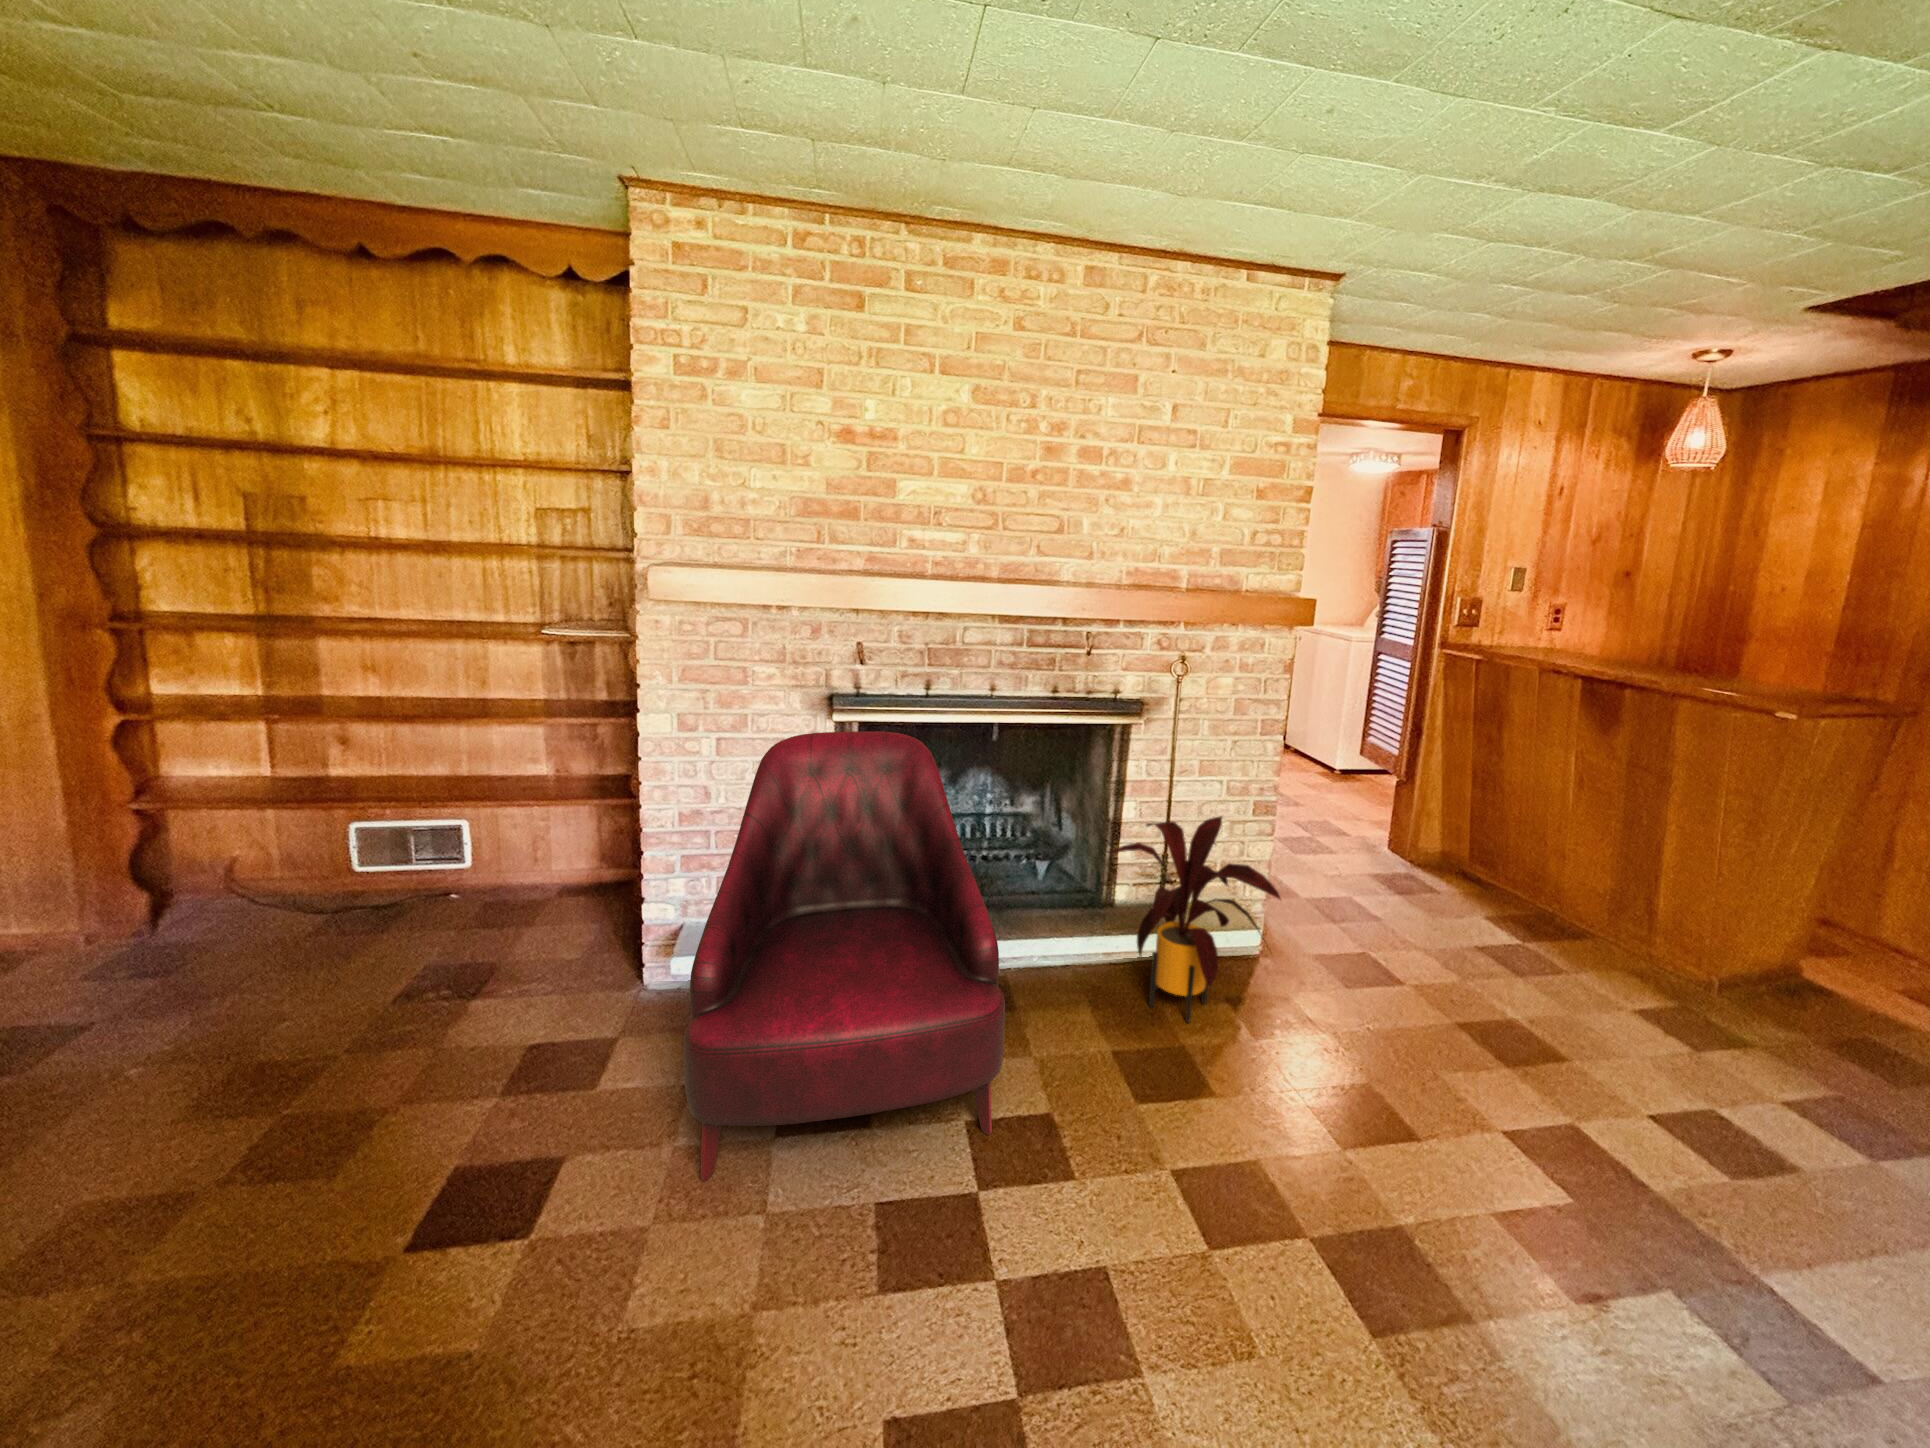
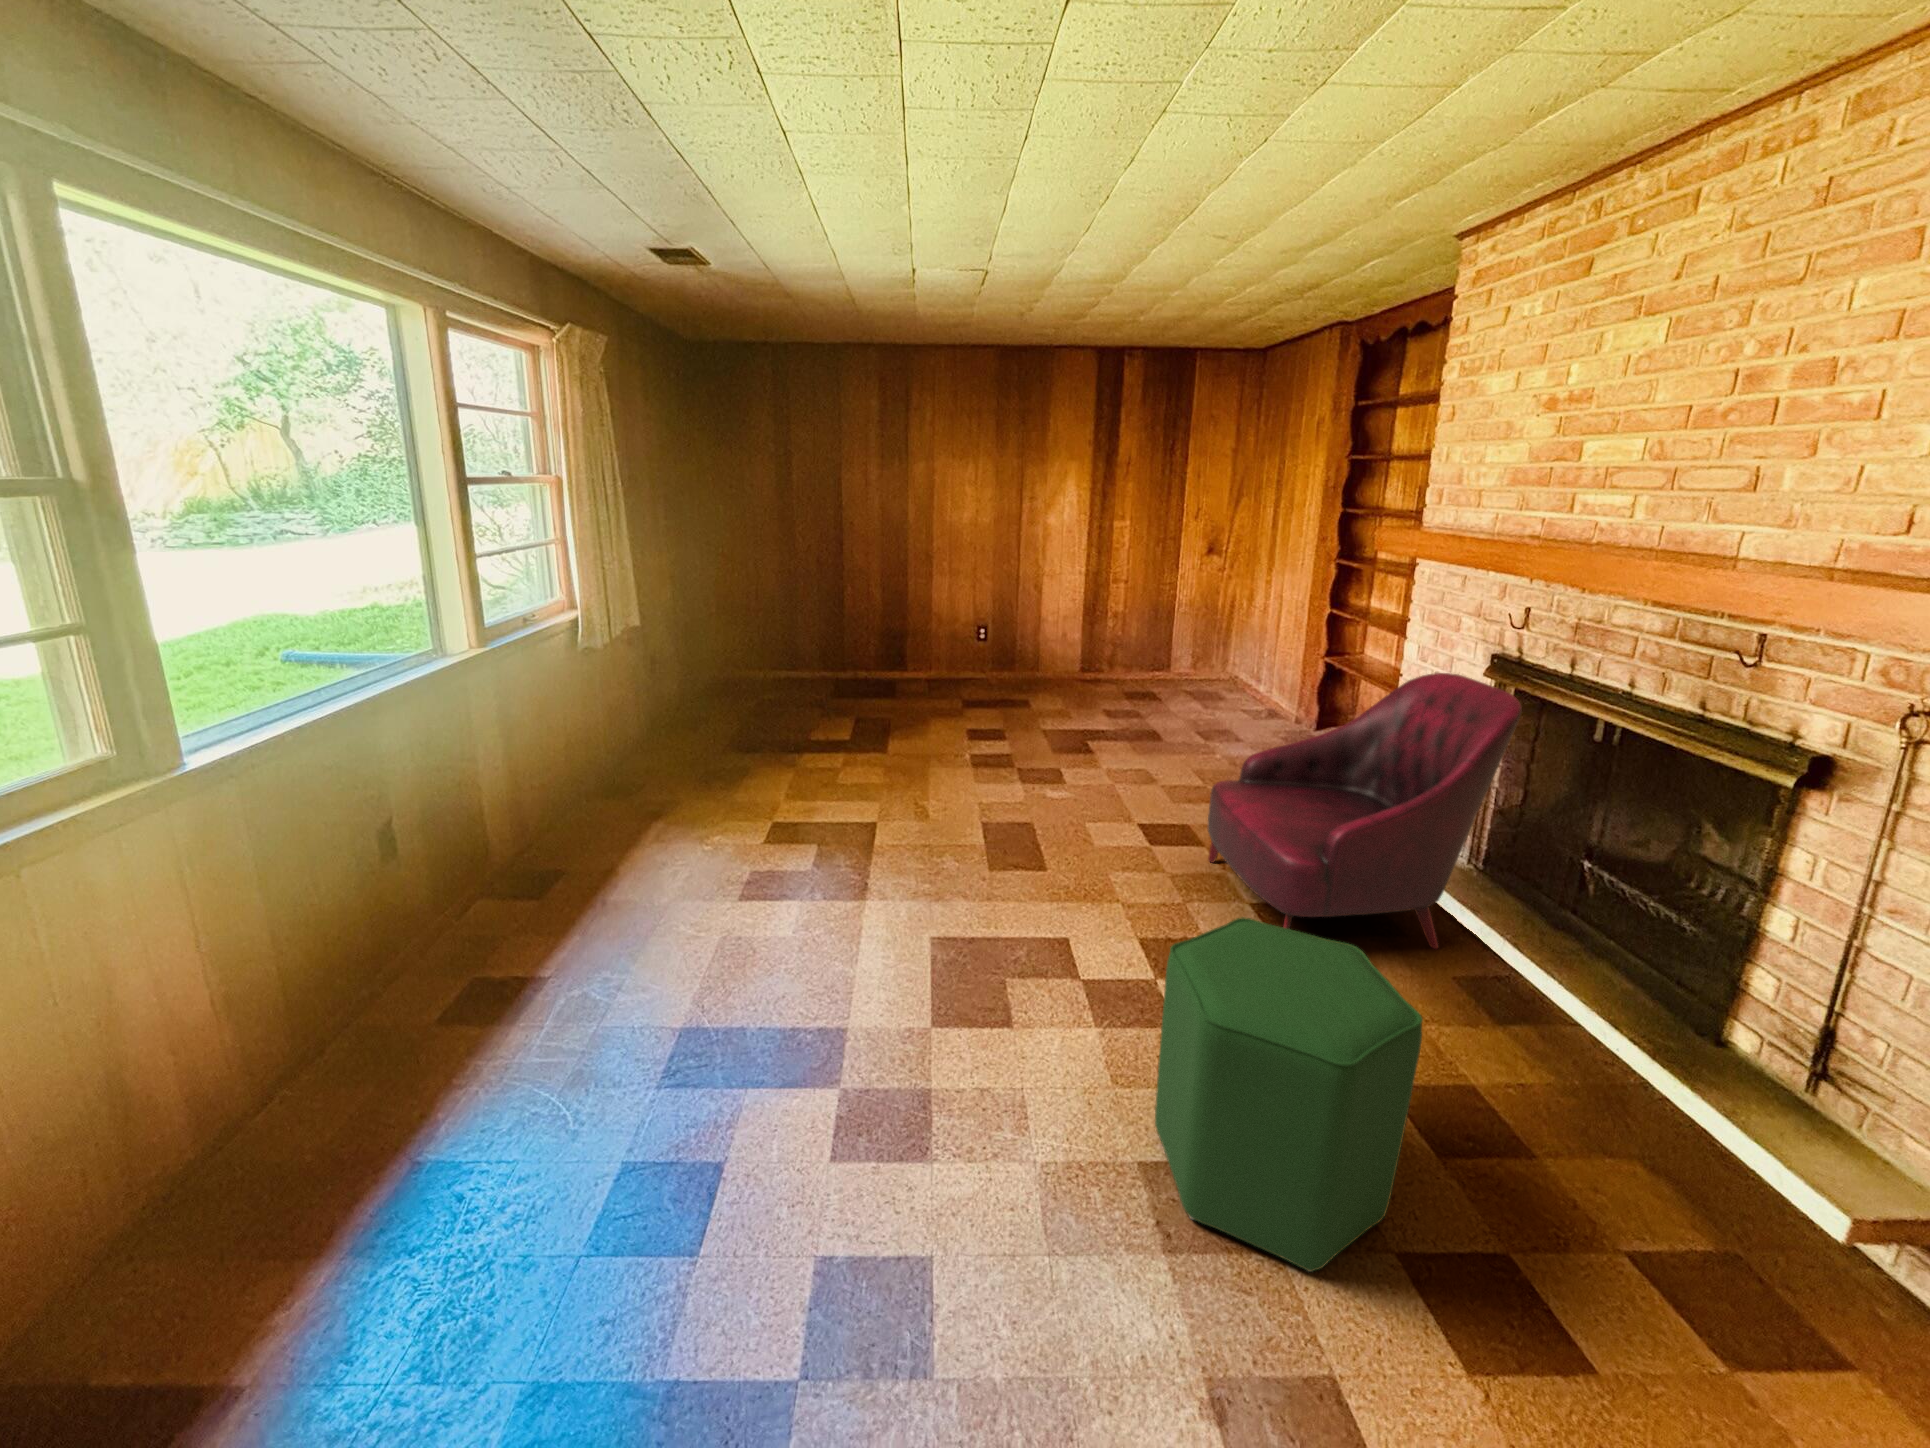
house plant: present [1108,816,1280,1023] -> none [1473,890,1800,1158]
ottoman: none [1287,955,1564,1325] -> present [1155,917,1423,1272]

